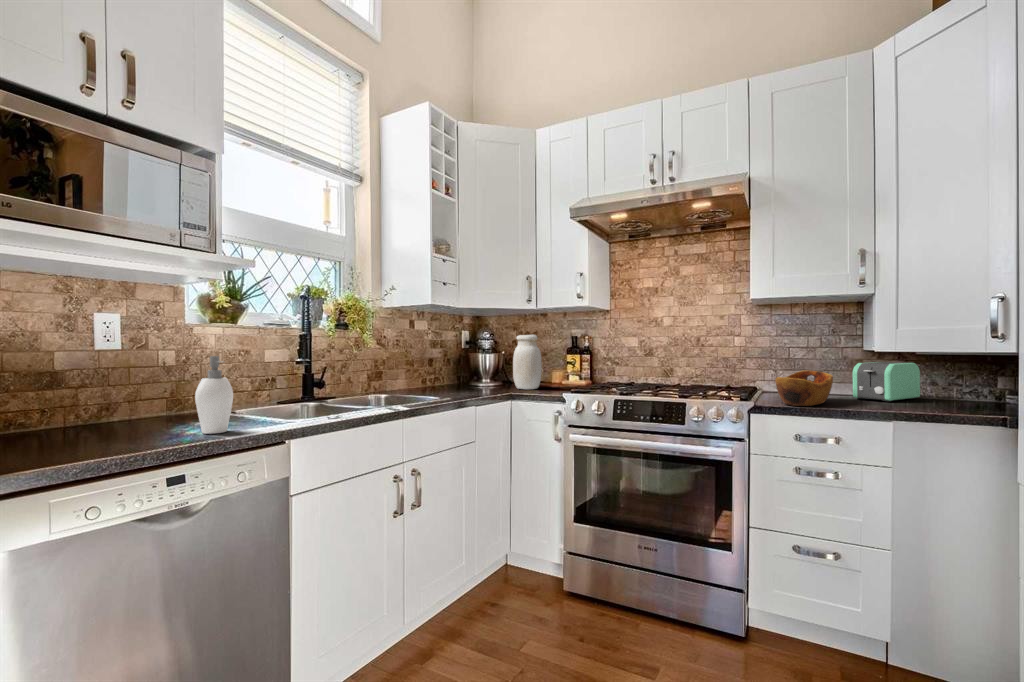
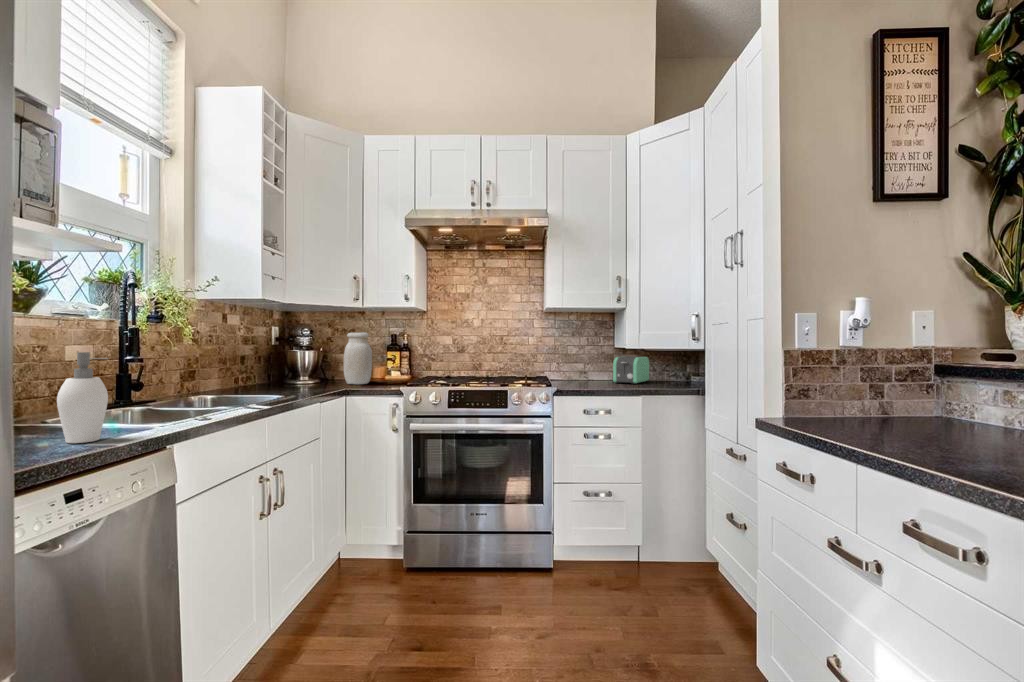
wooden bowl: present [775,370,833,406] -> none [571,363,606,389]

